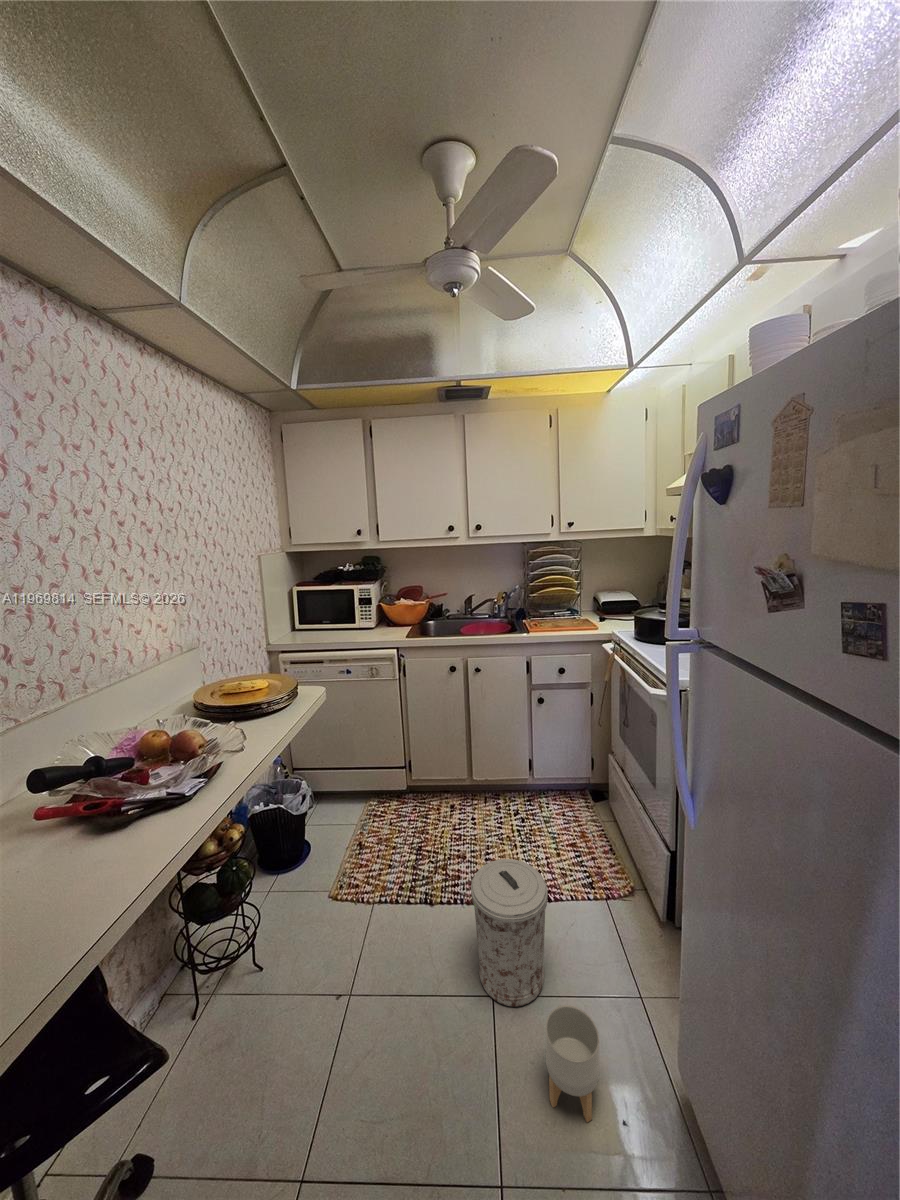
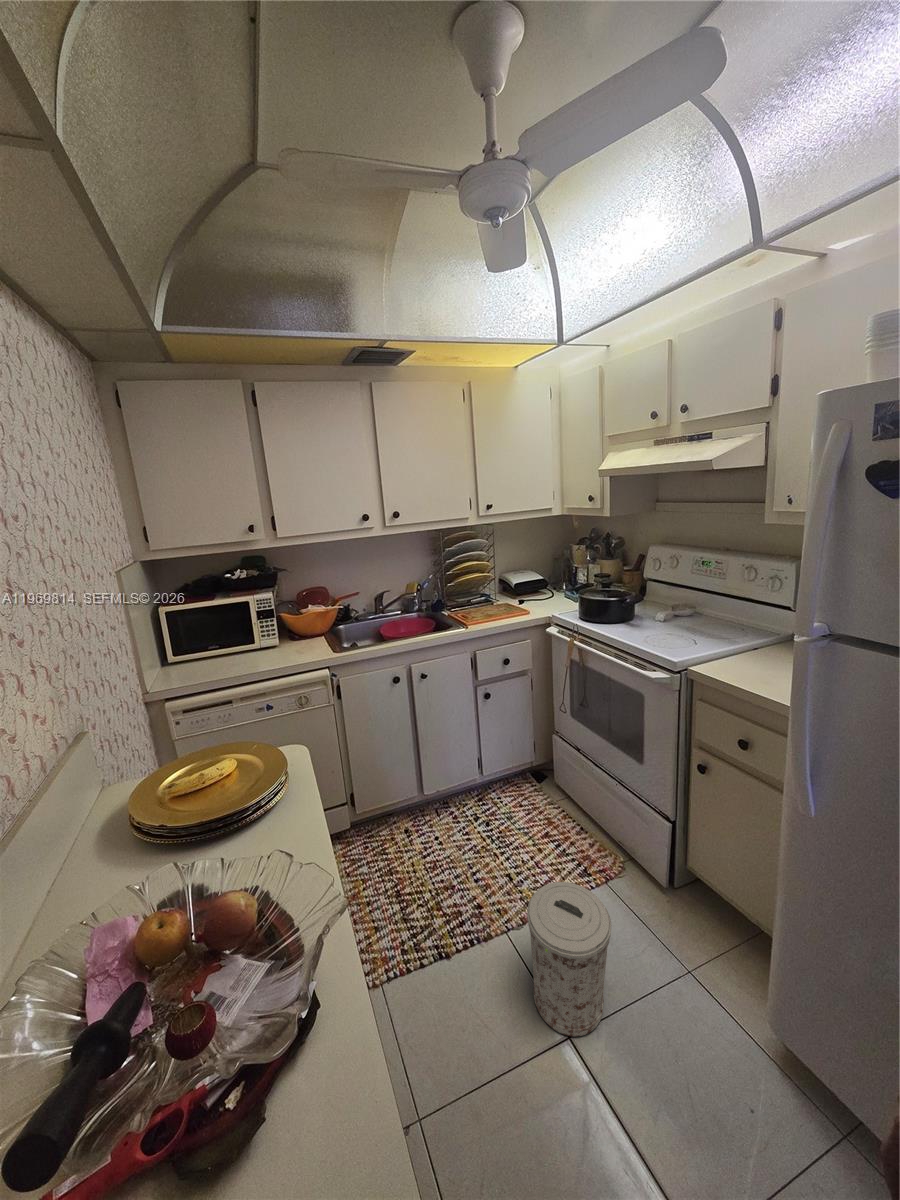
planter: present [545,1005,599,1122] -> none [654,1012,715,1120]

